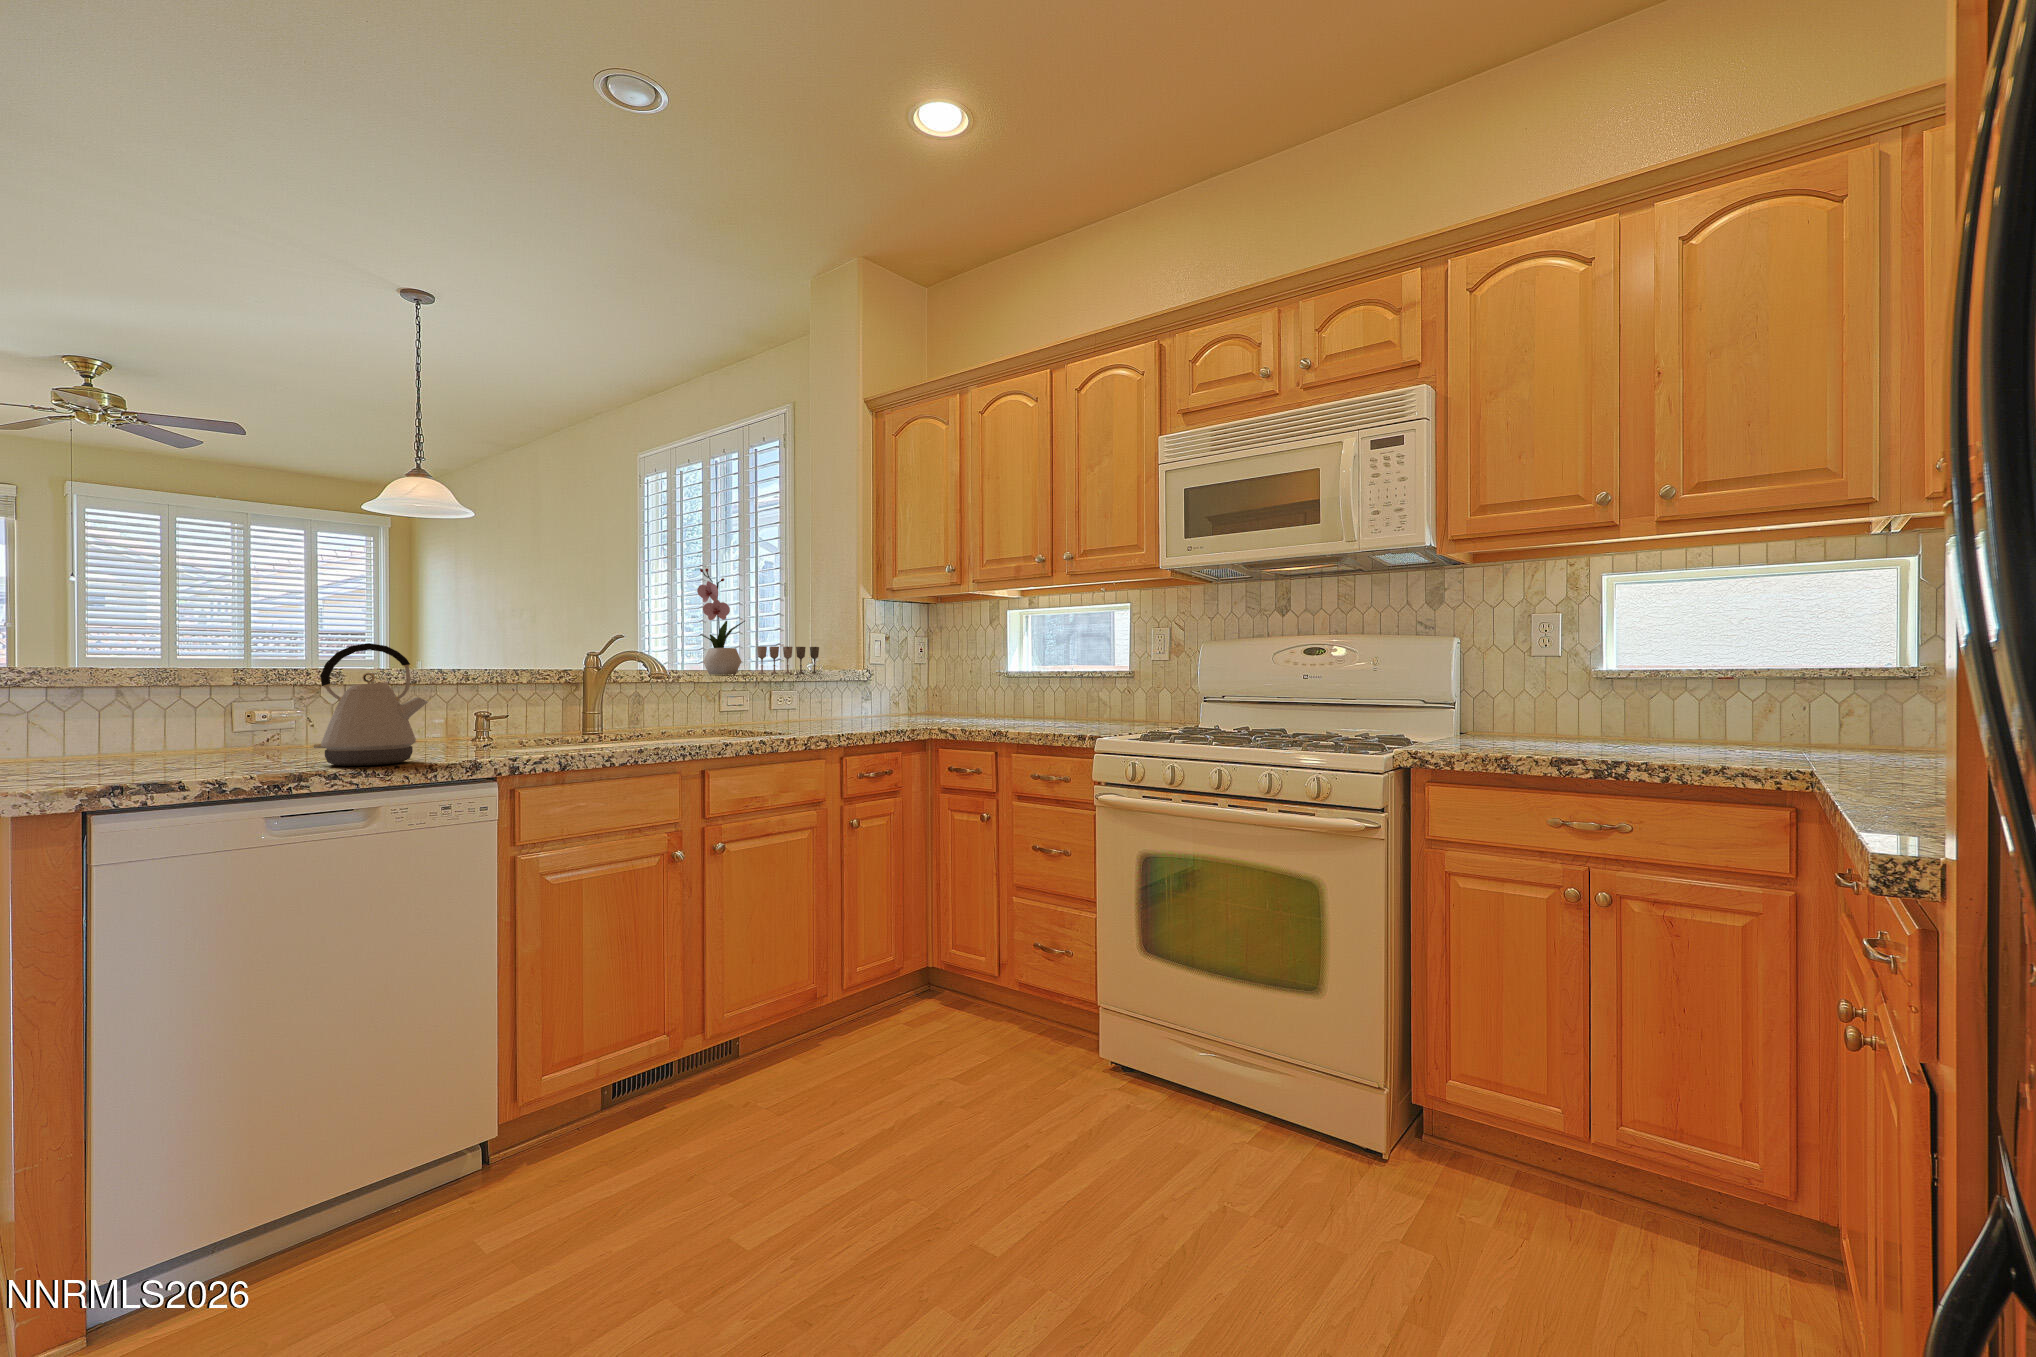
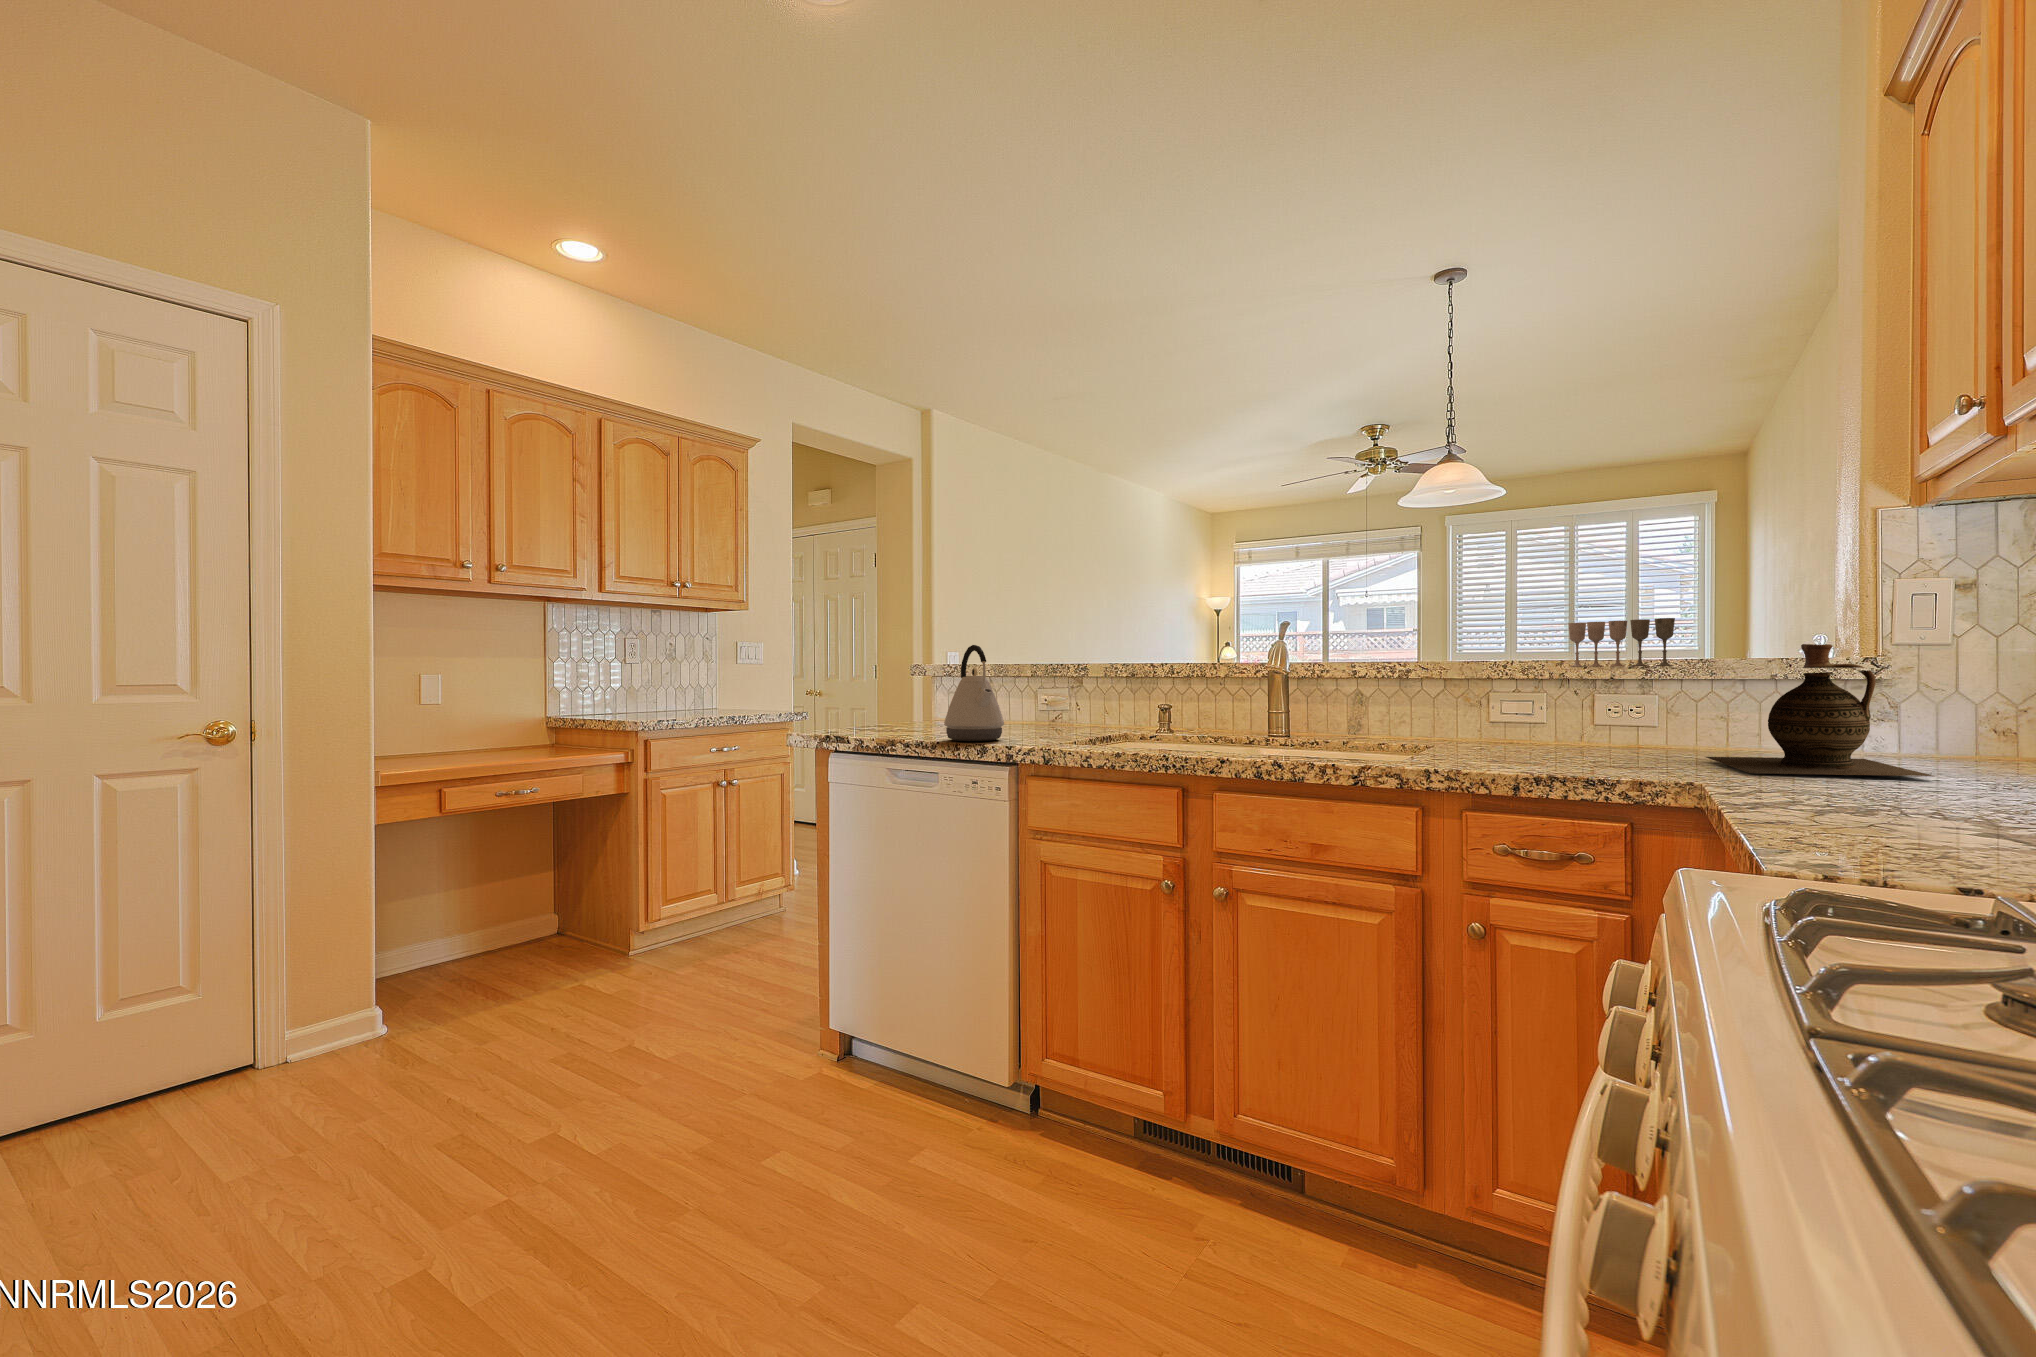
flower arrangement: present [697,568,745,675] -> none [1413,519,1486,668]
ceramic jug: none [834,663,923,726] -> present [1706,644,1933,776]

